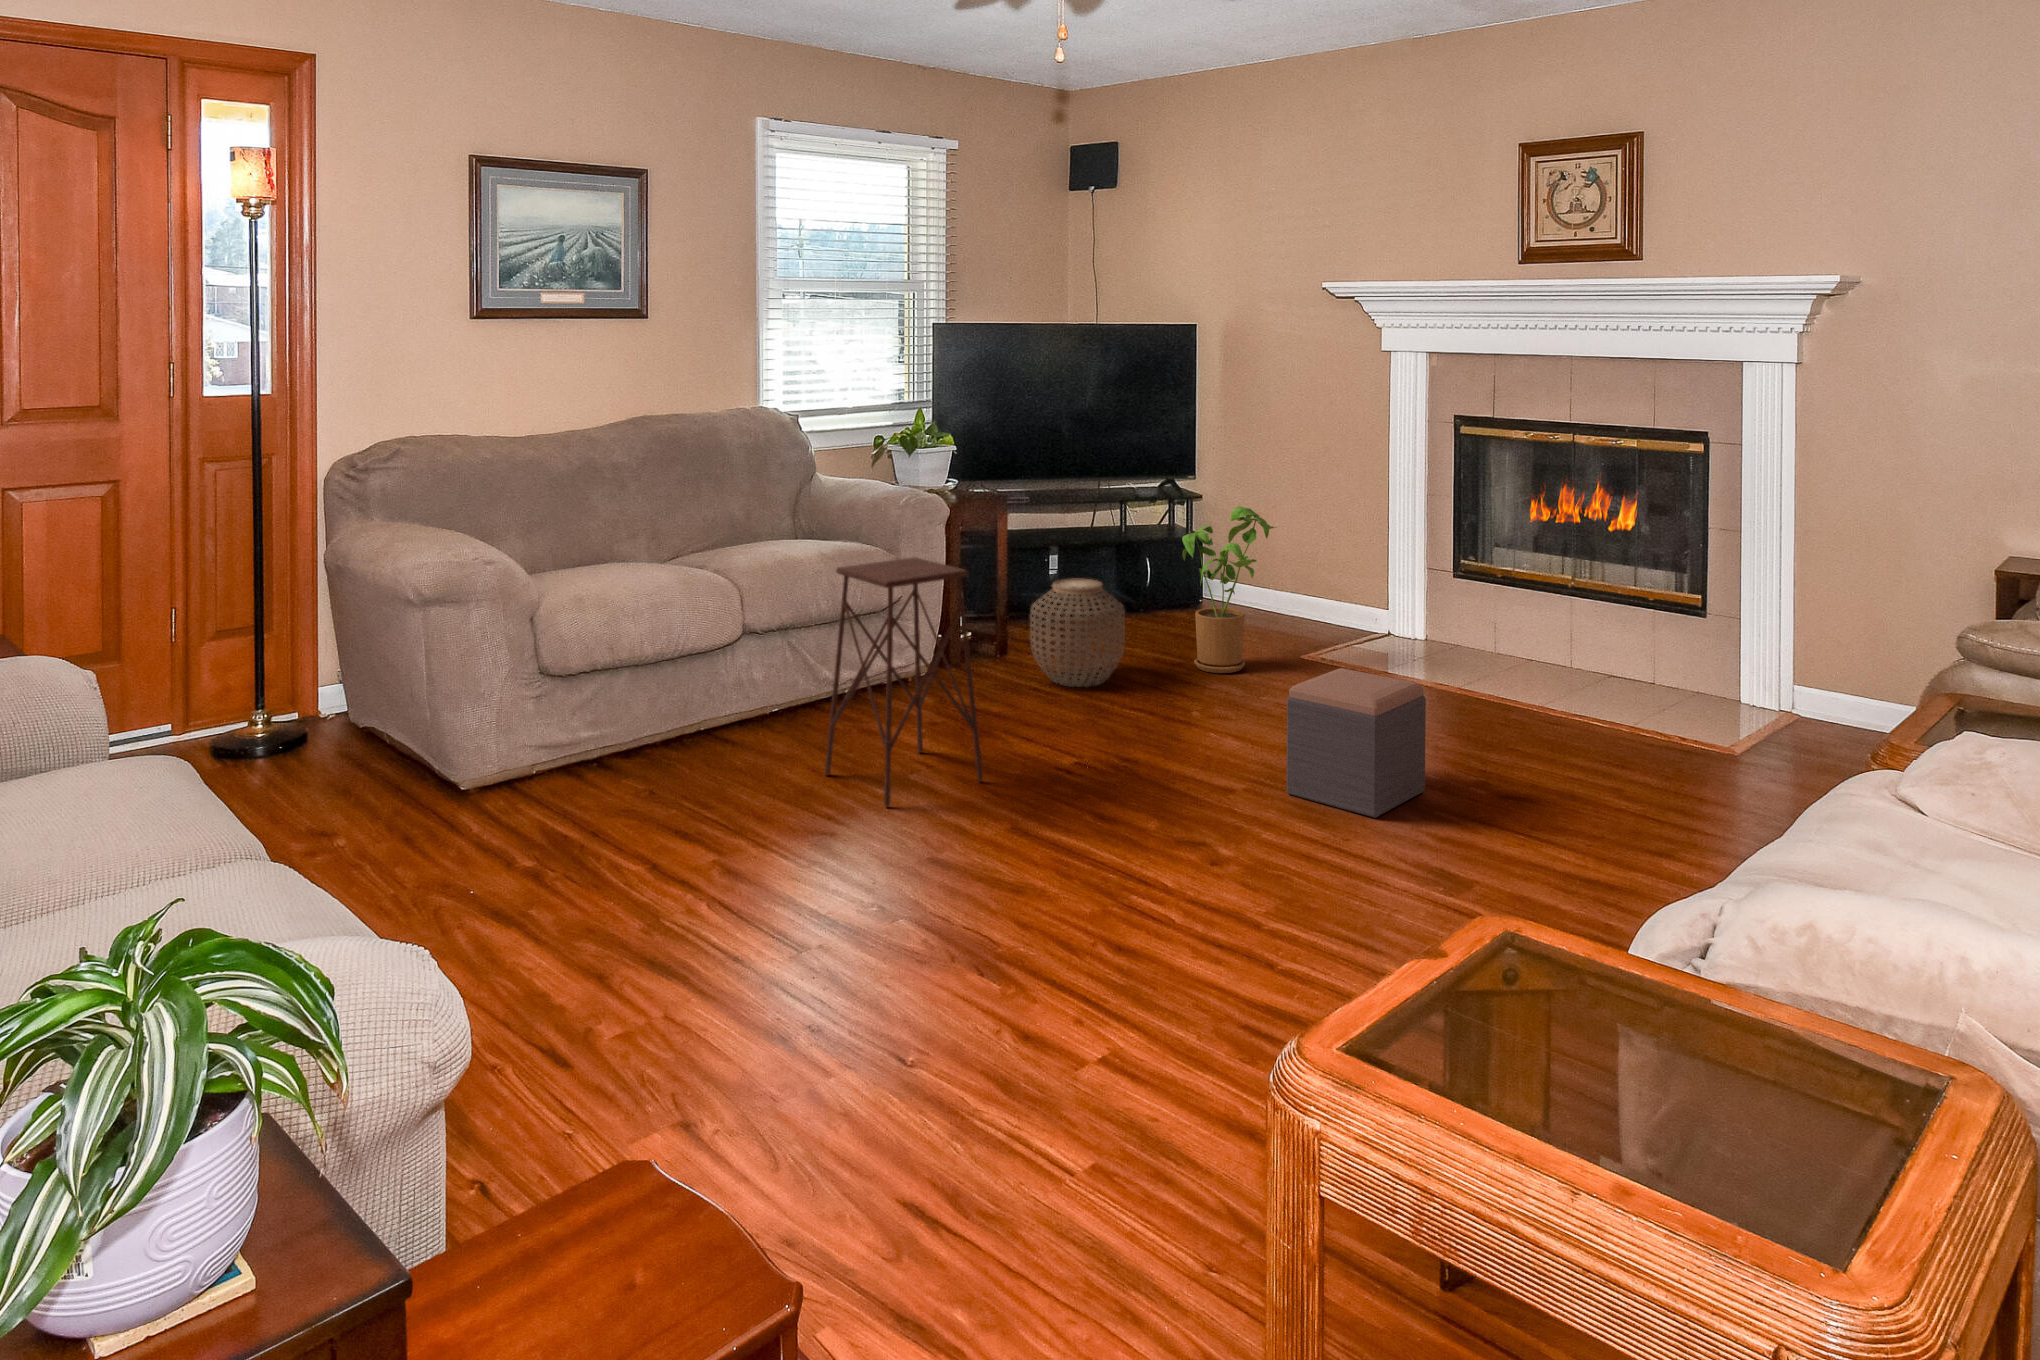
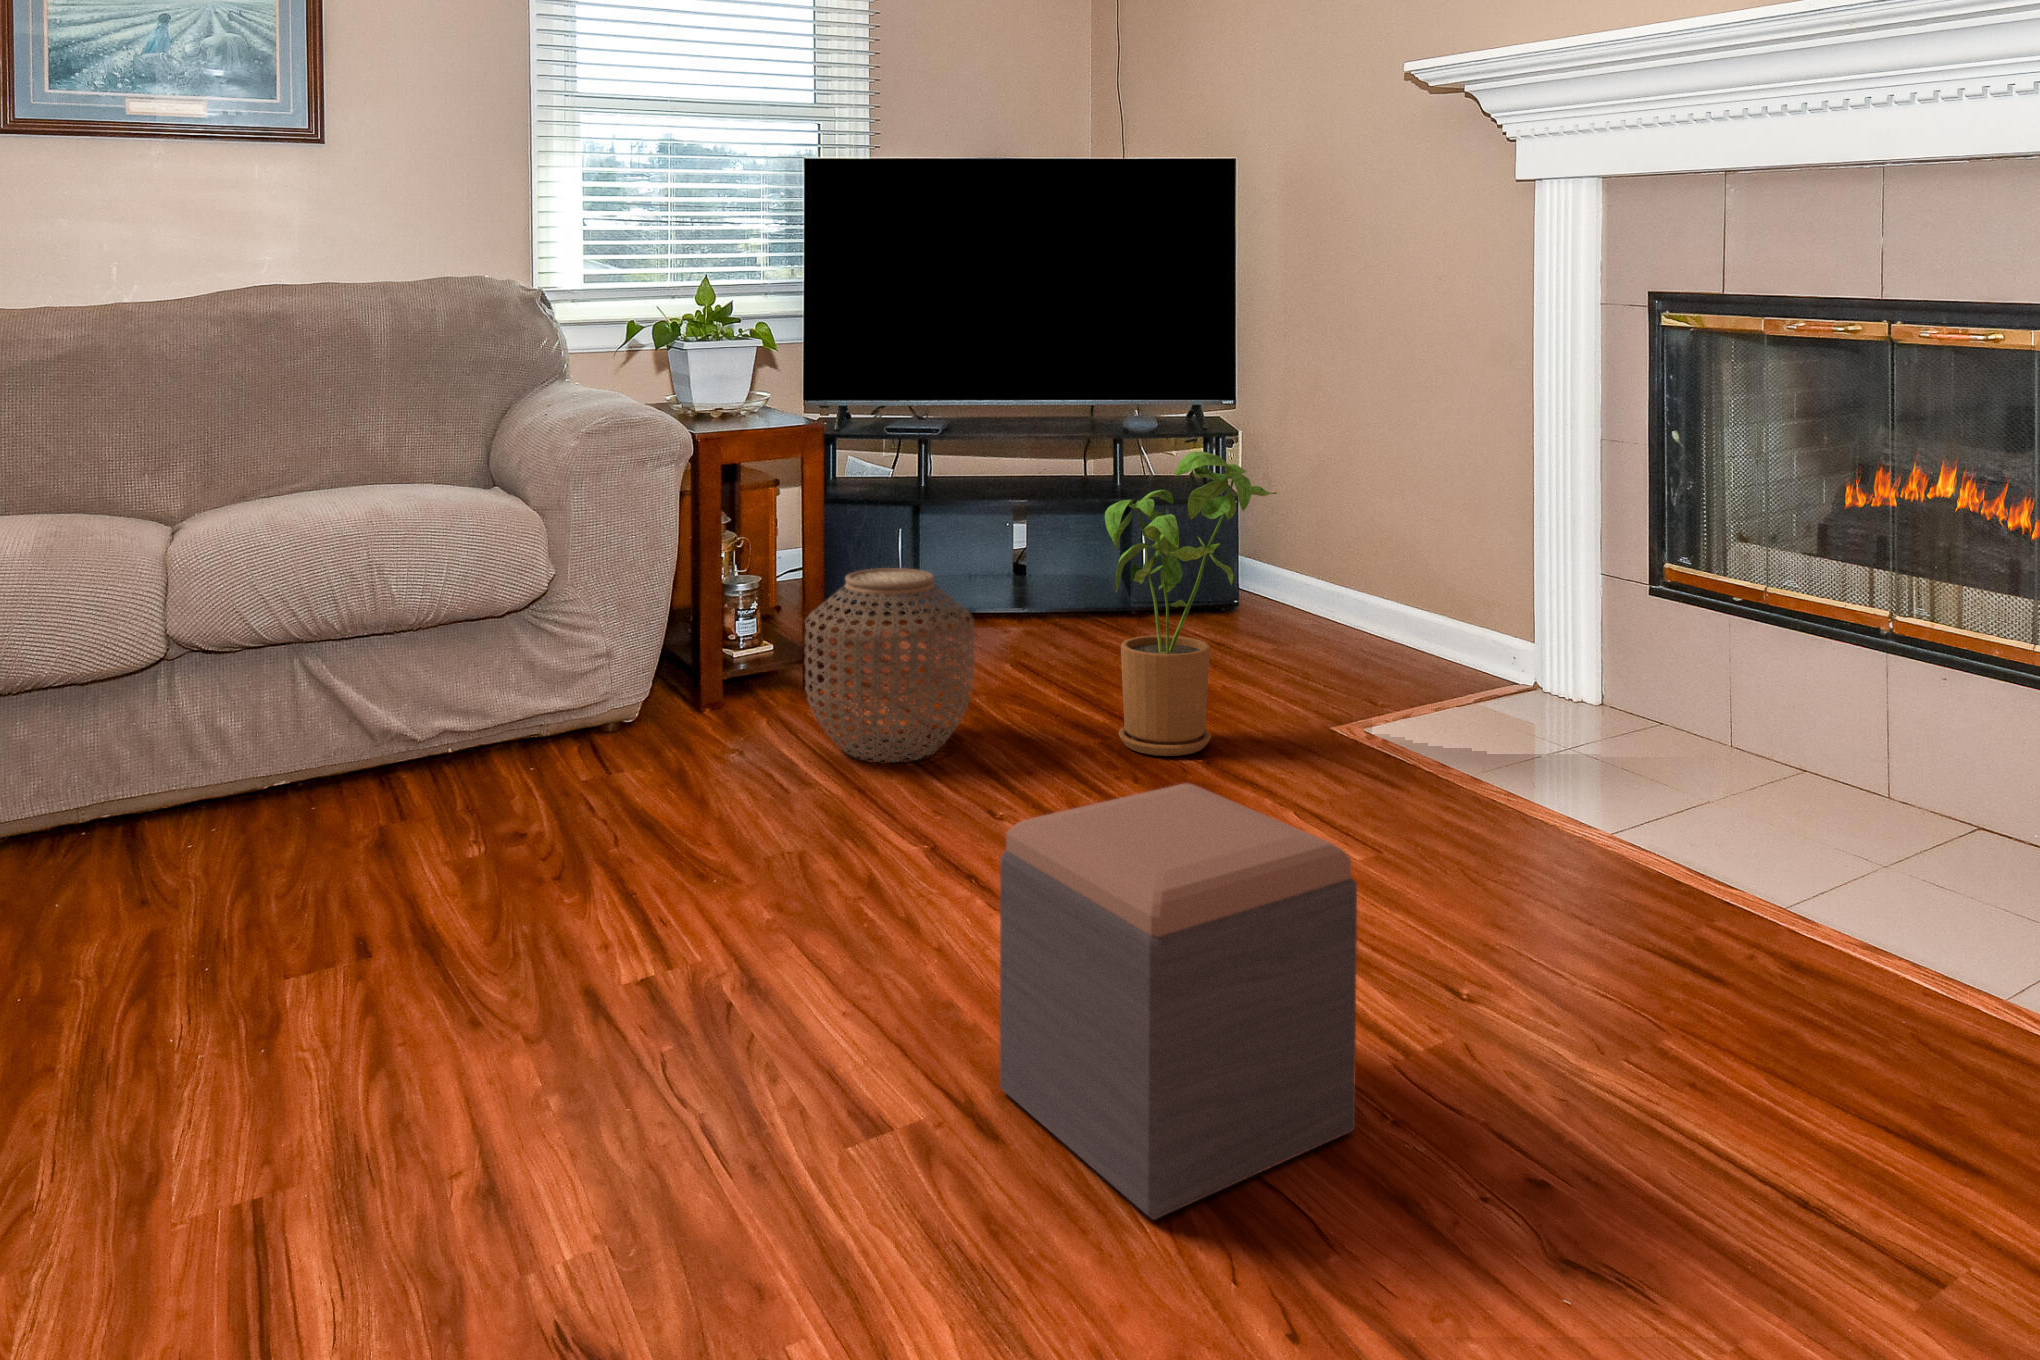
side table: present [825,557,983,807] -> none [117,490,413,1012]

